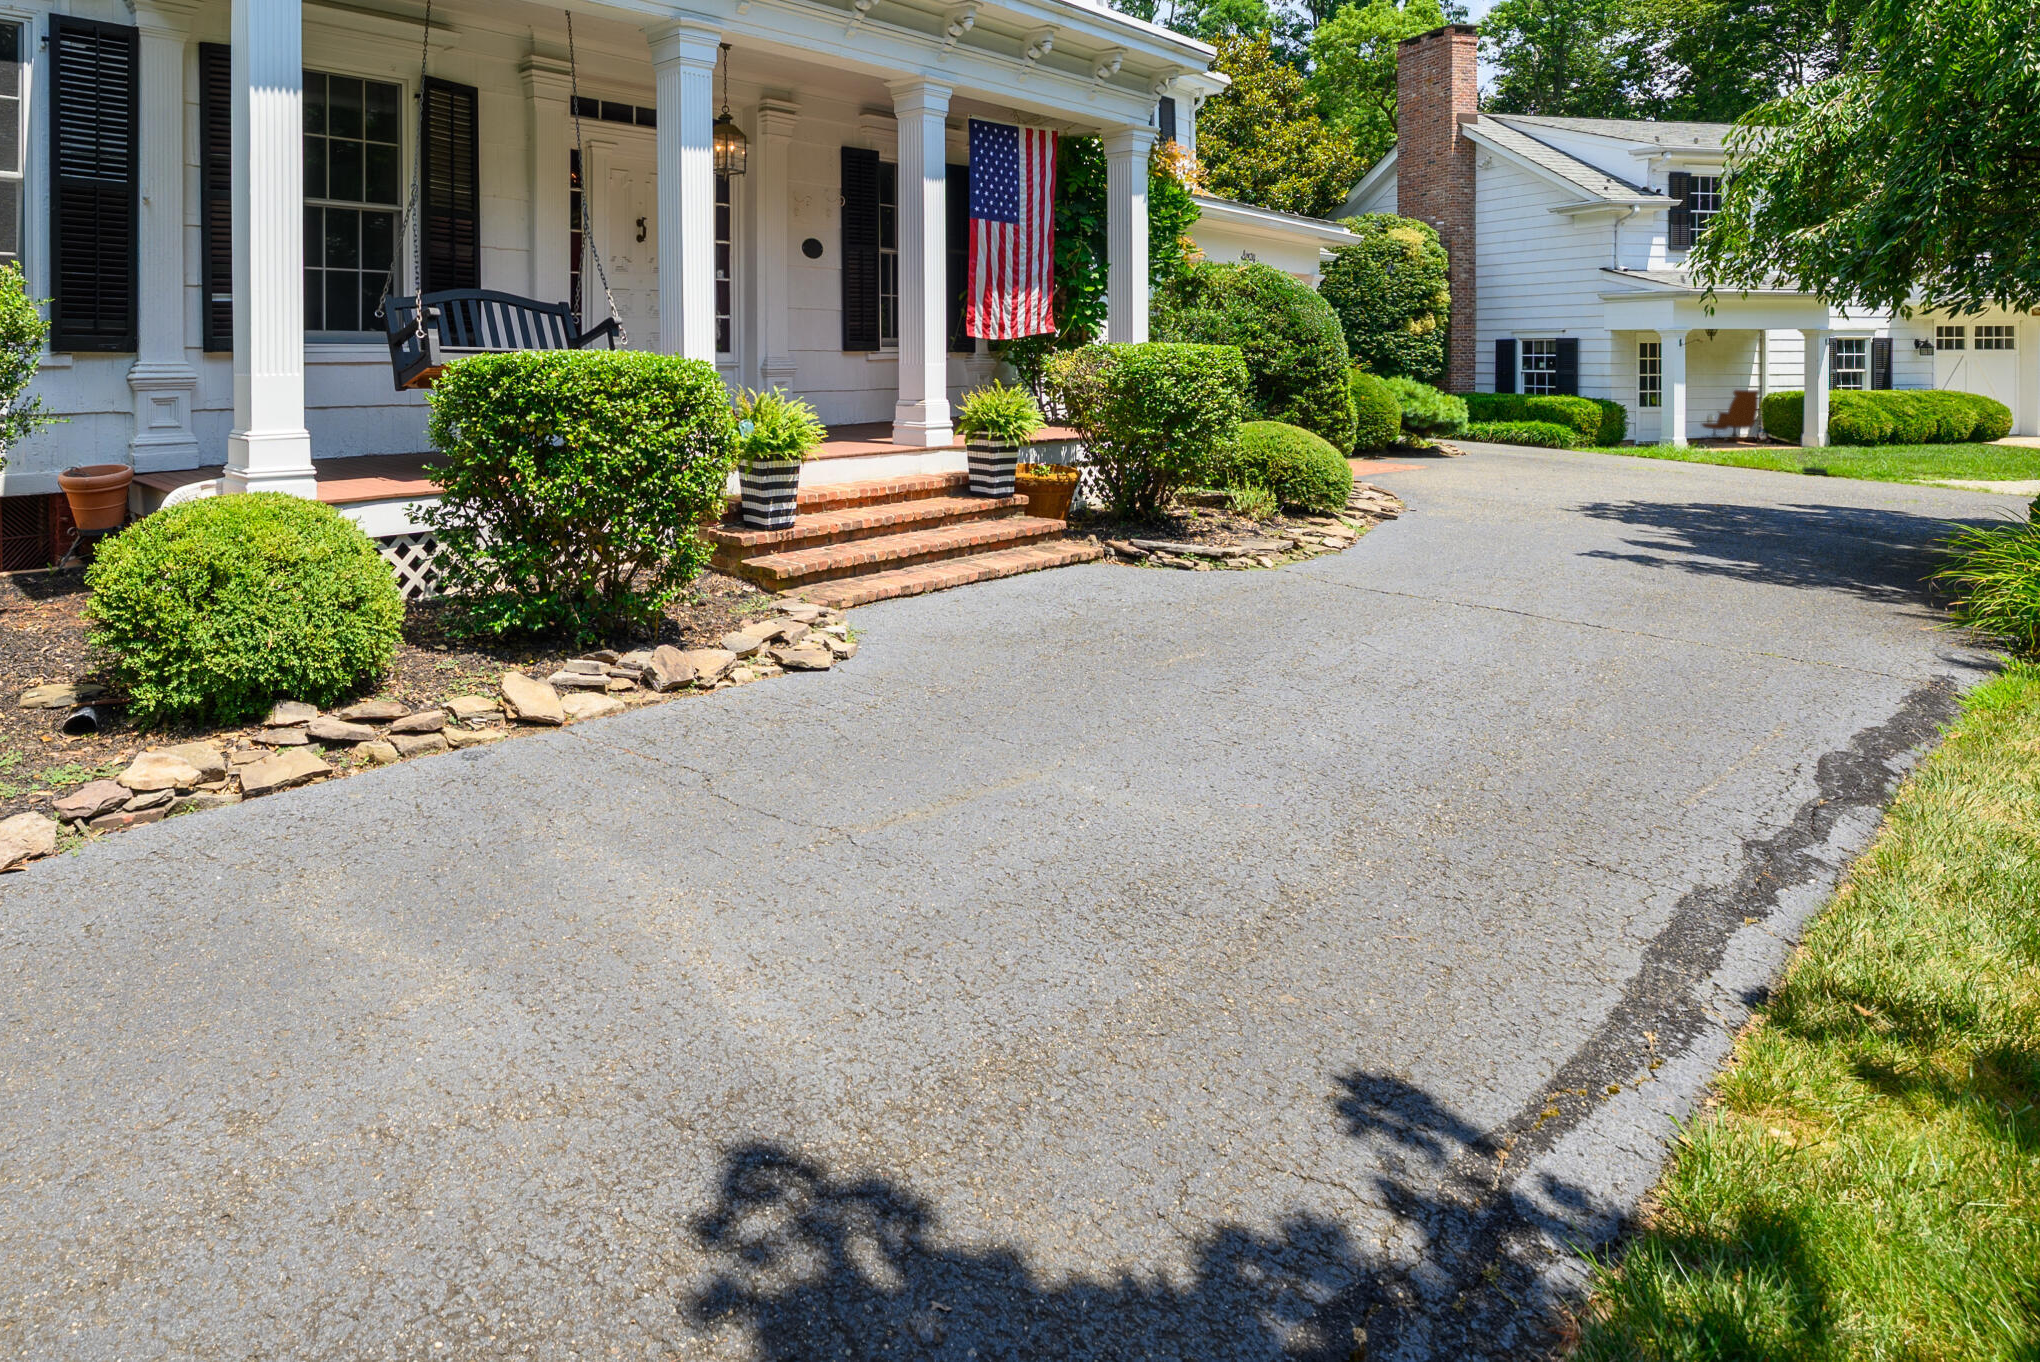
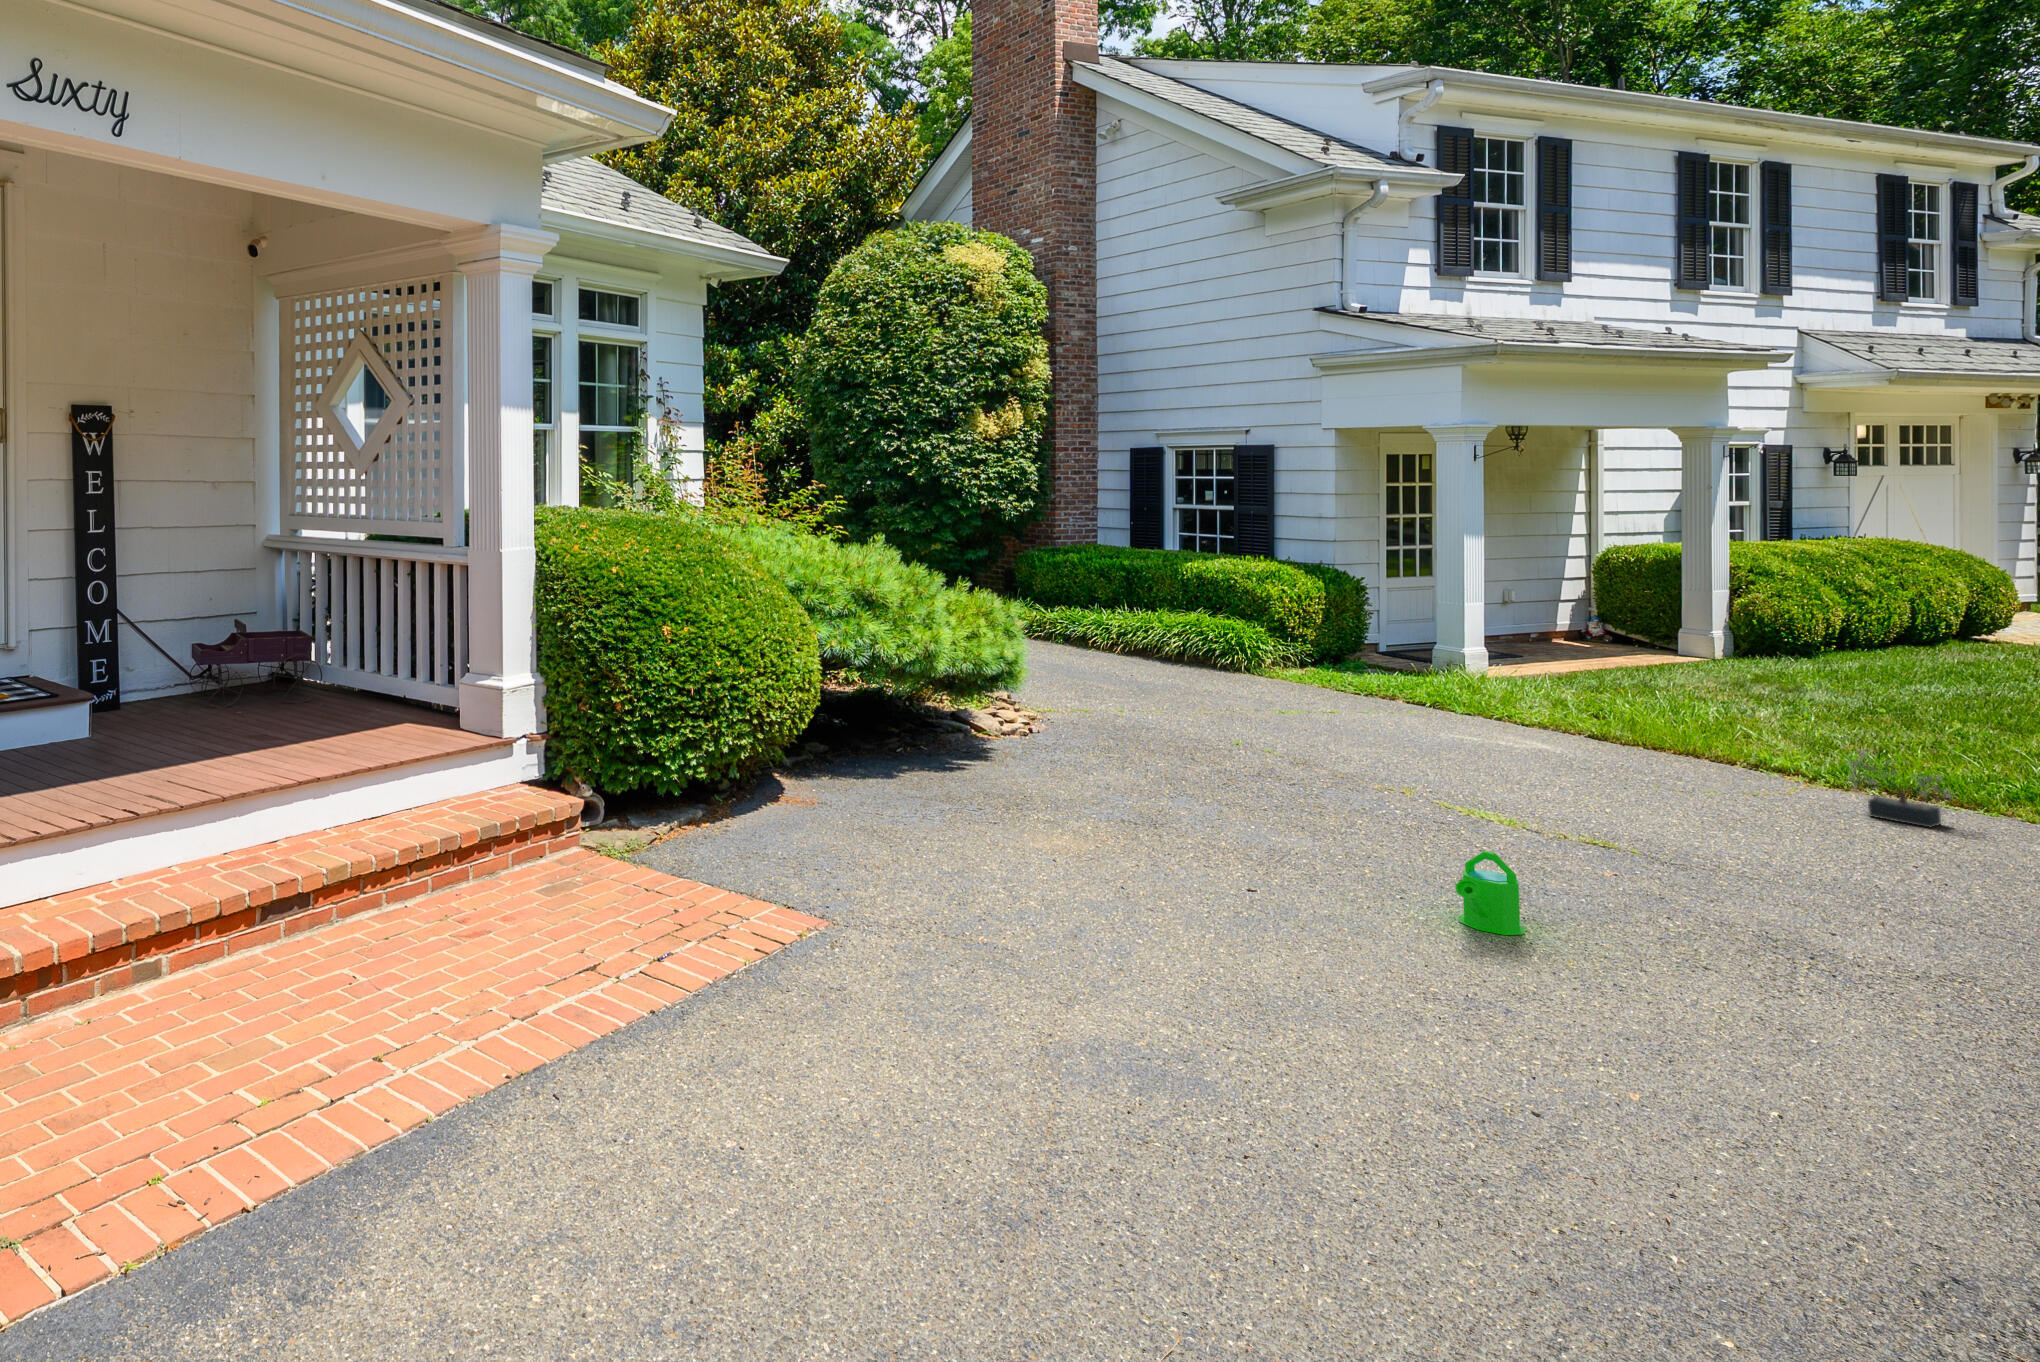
lounge chair: present [1702,390,1759,438] -> none [1495,546,1605,647]
watering can: none [1633,462,1654,484] -> present [1455,851,1525,935]

